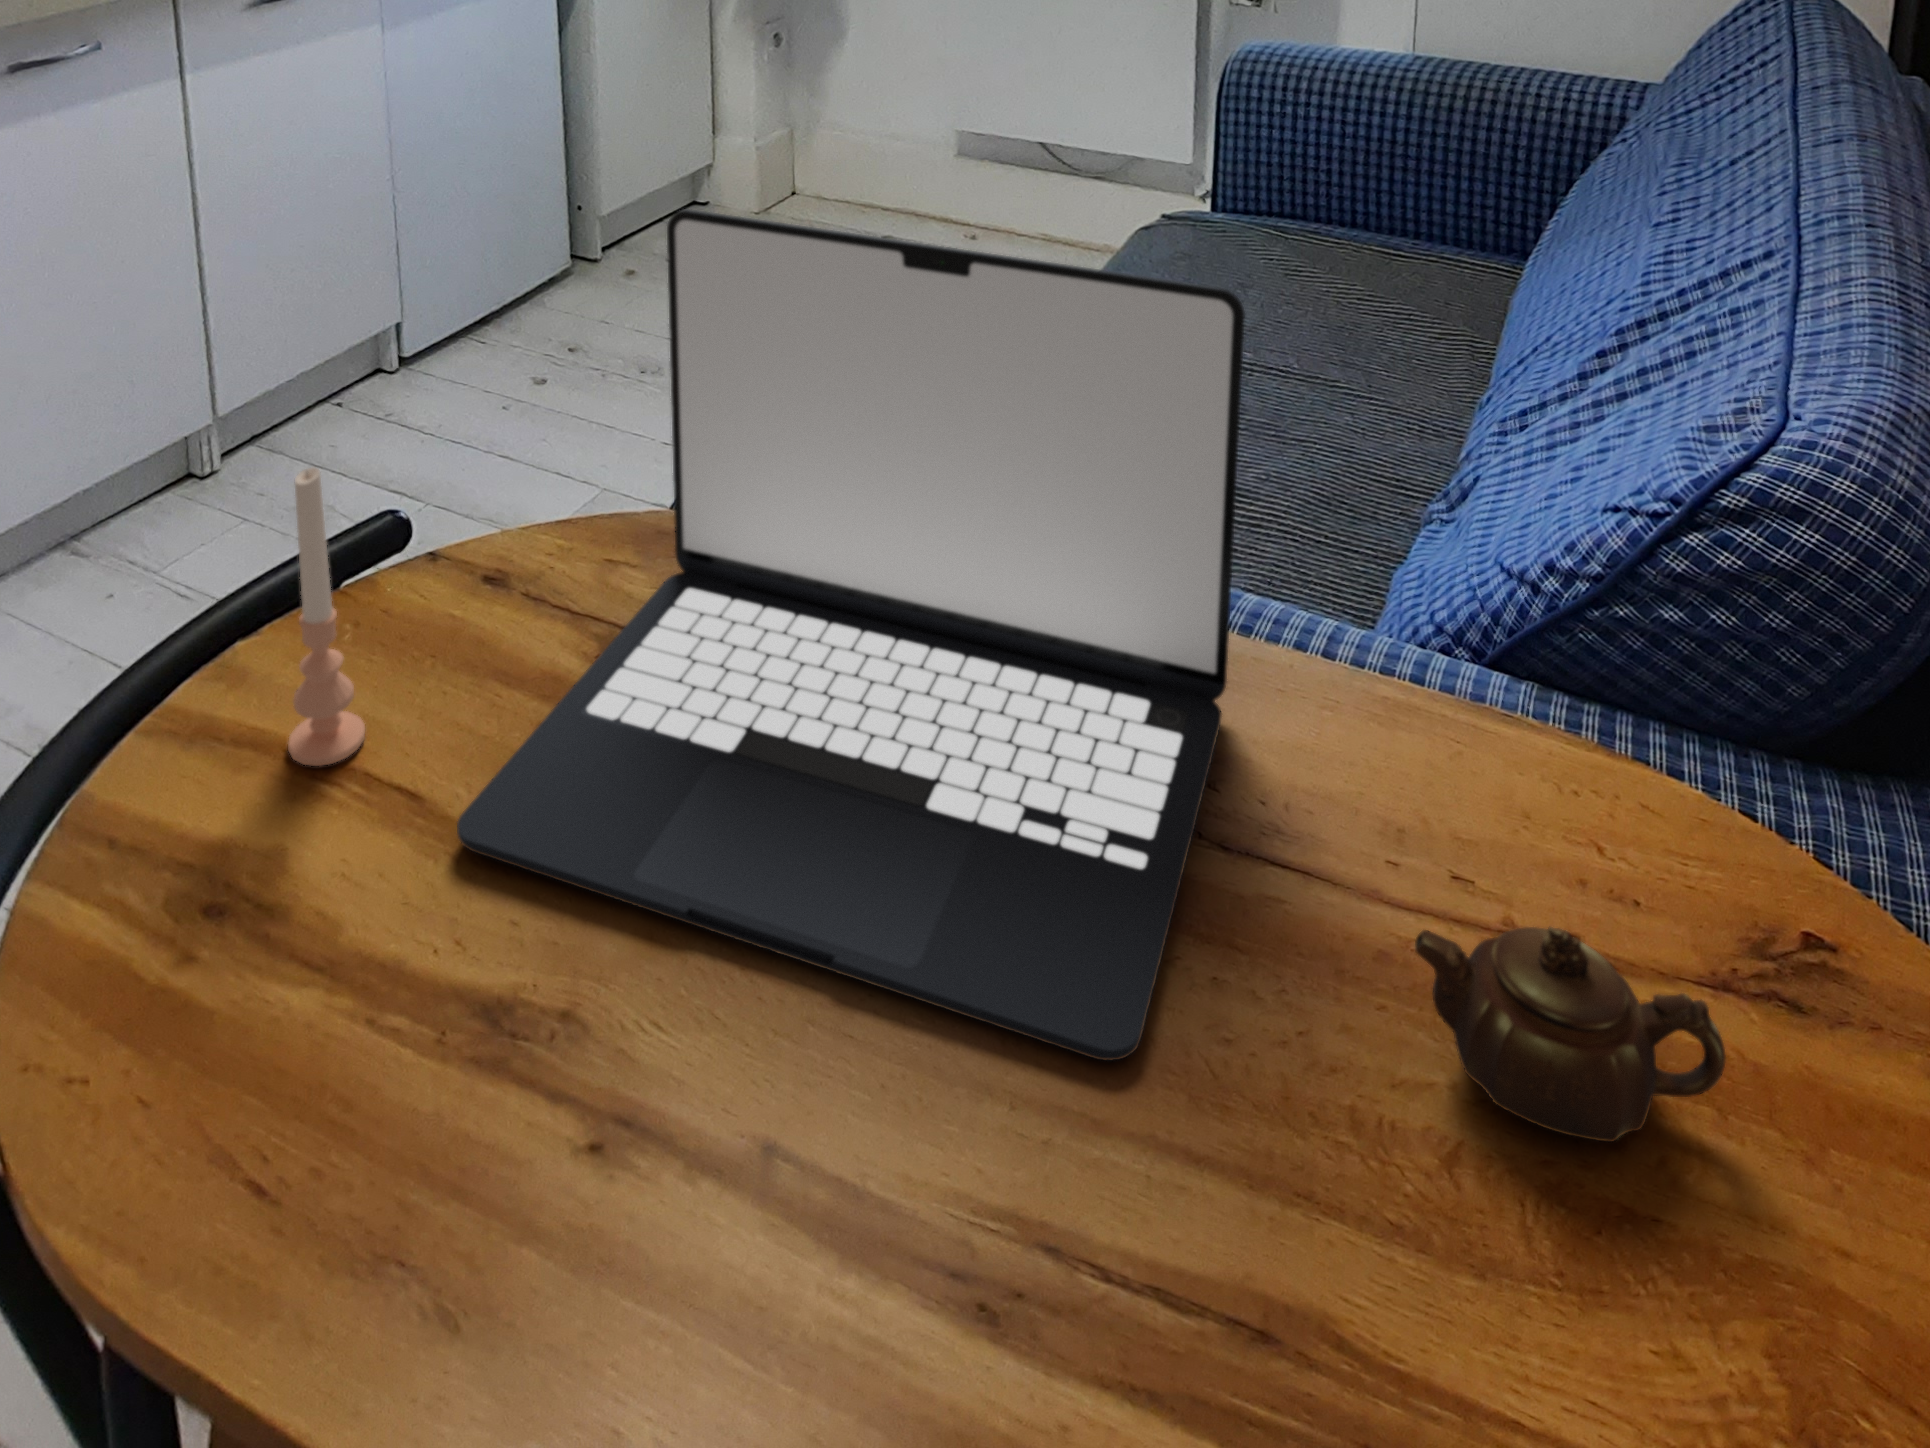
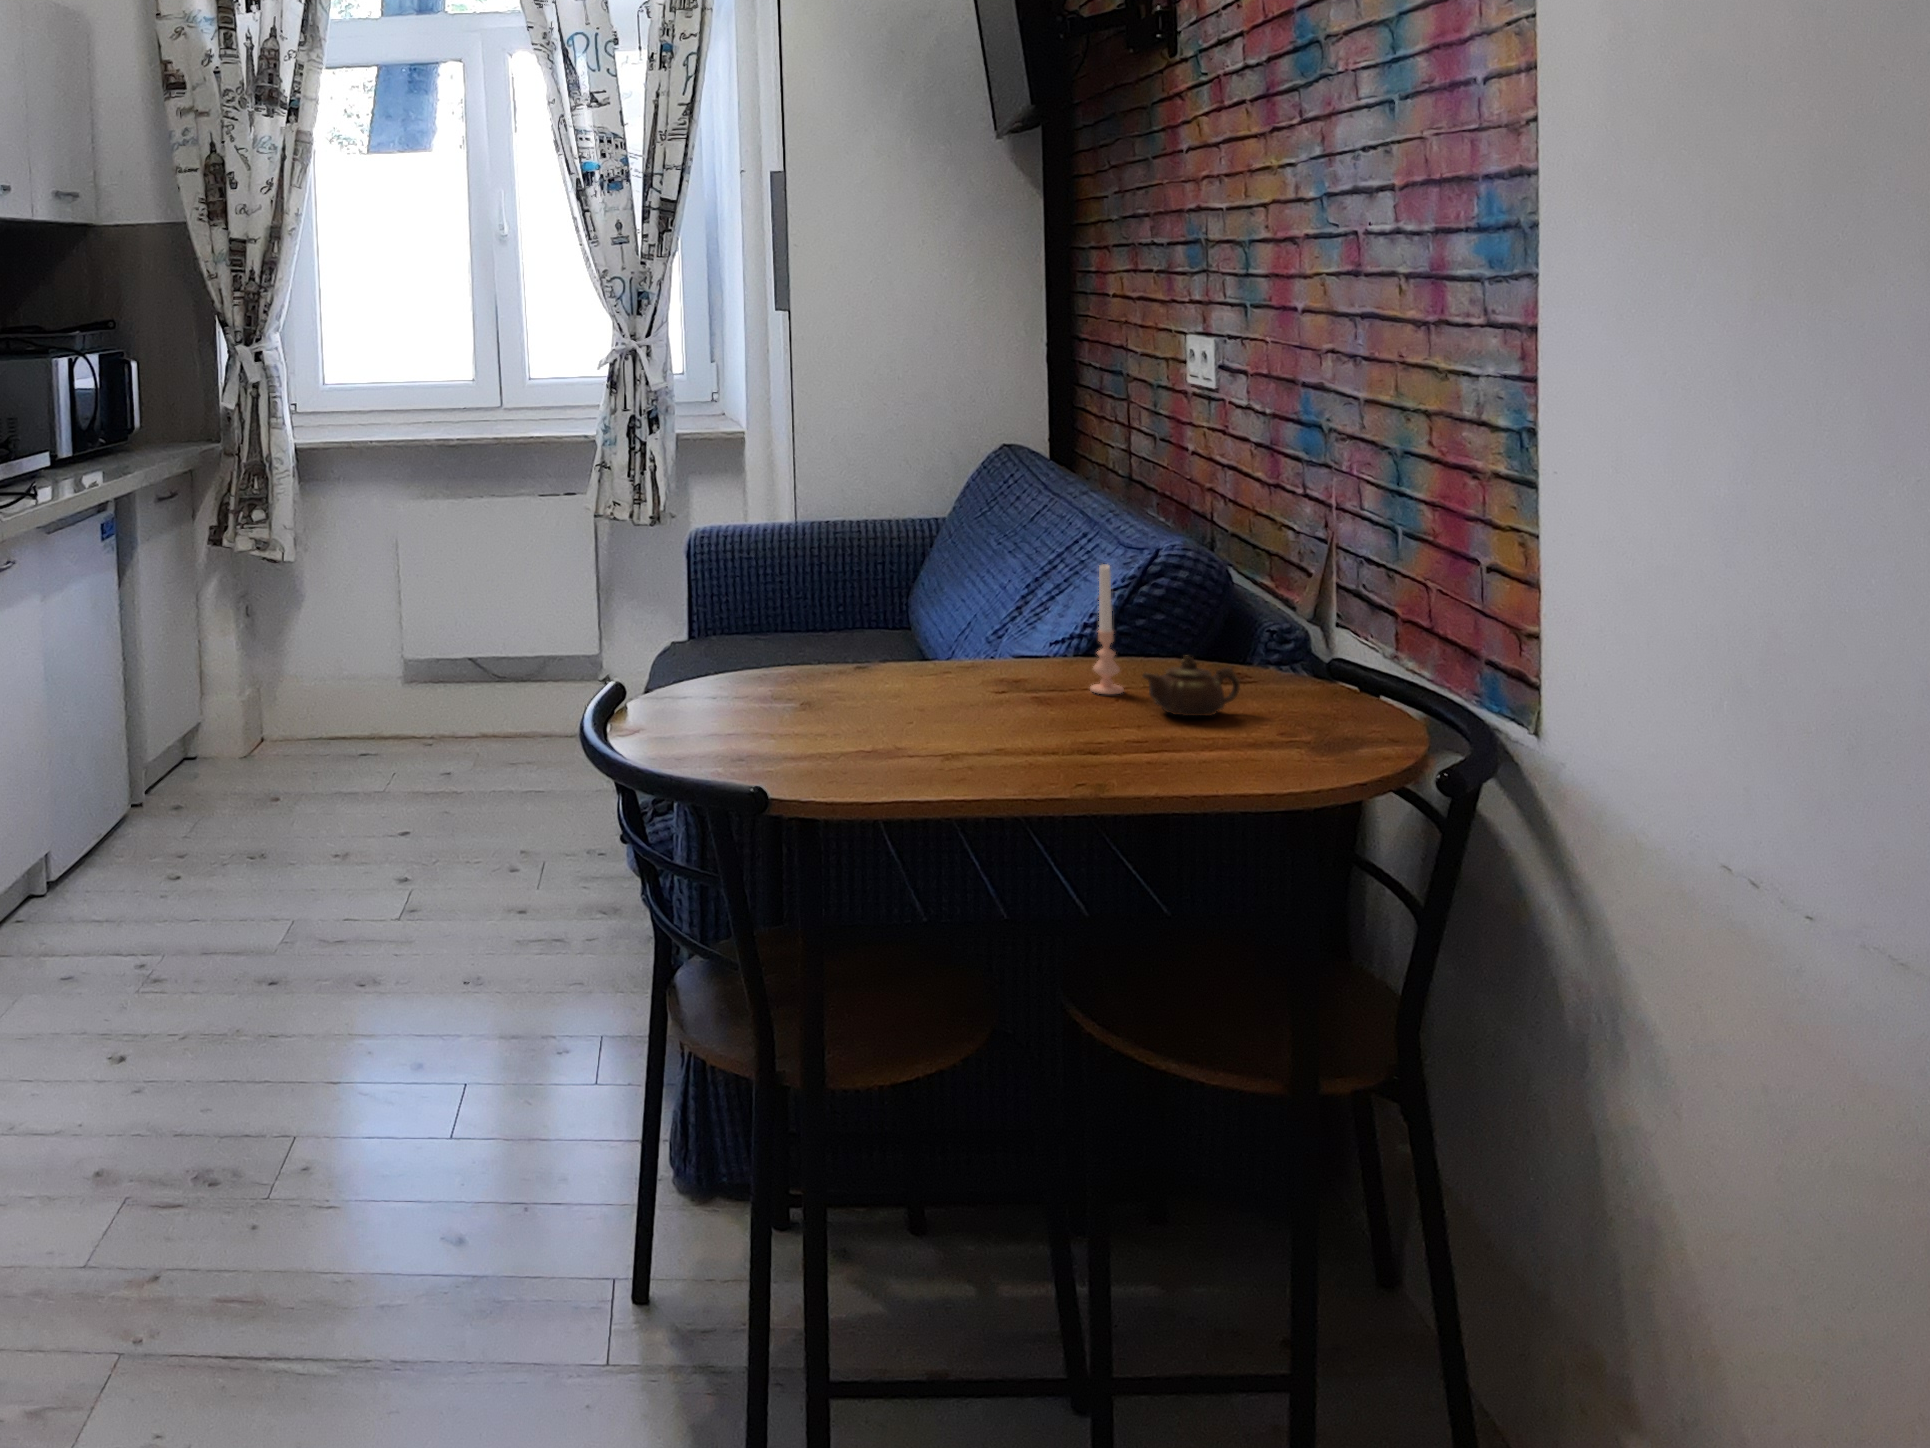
laptop: present [457,209,1245,1061] -> none [741,492,1072,744]
candle: present [288,468,365,766] -> present [1090,564,1124,694]

